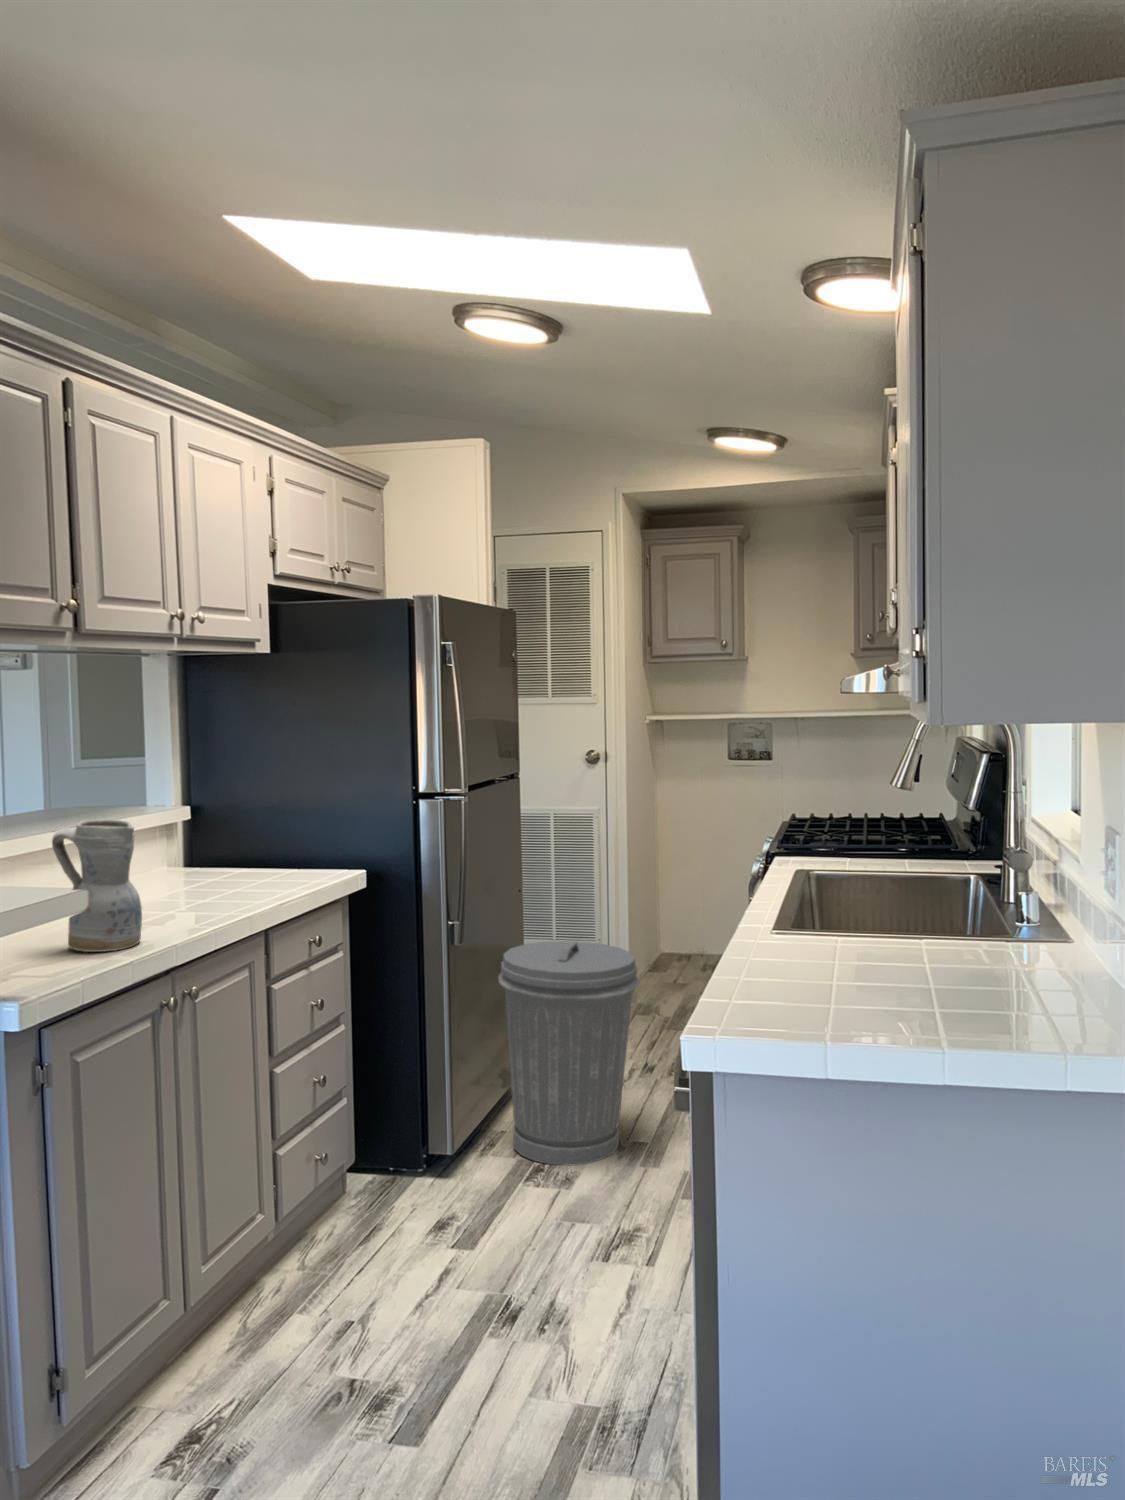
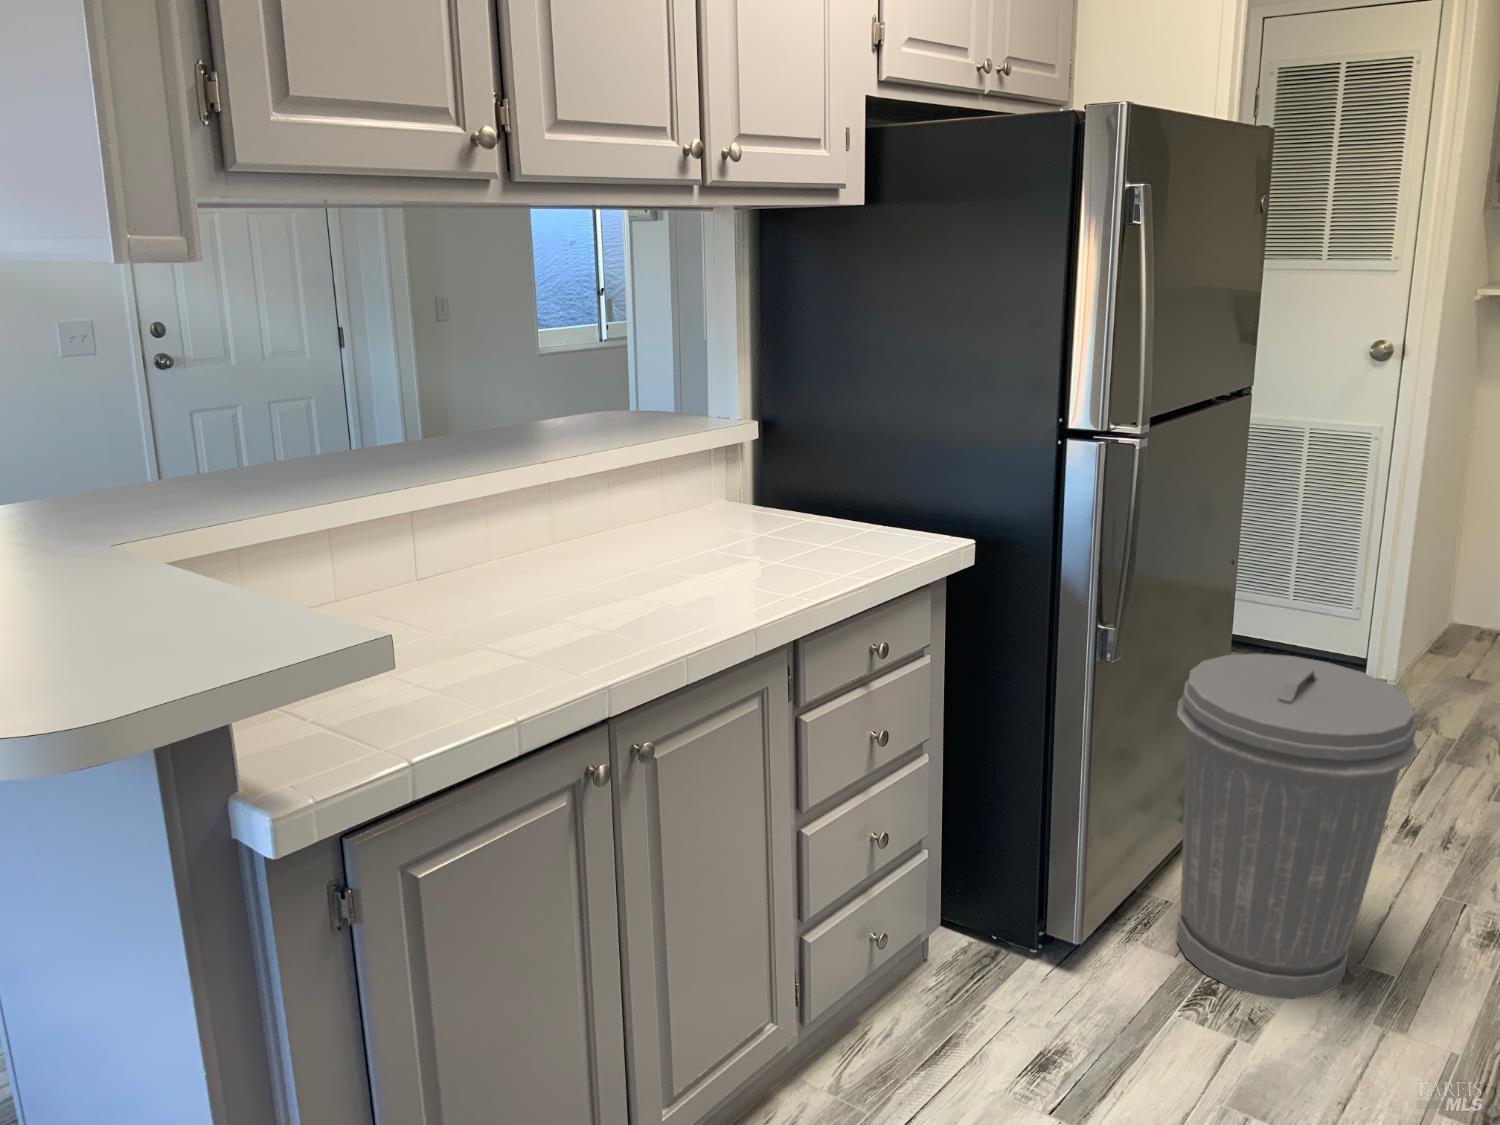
ceramic pitcher: present [52,820,142,952] -> none [450,480,577,684]

